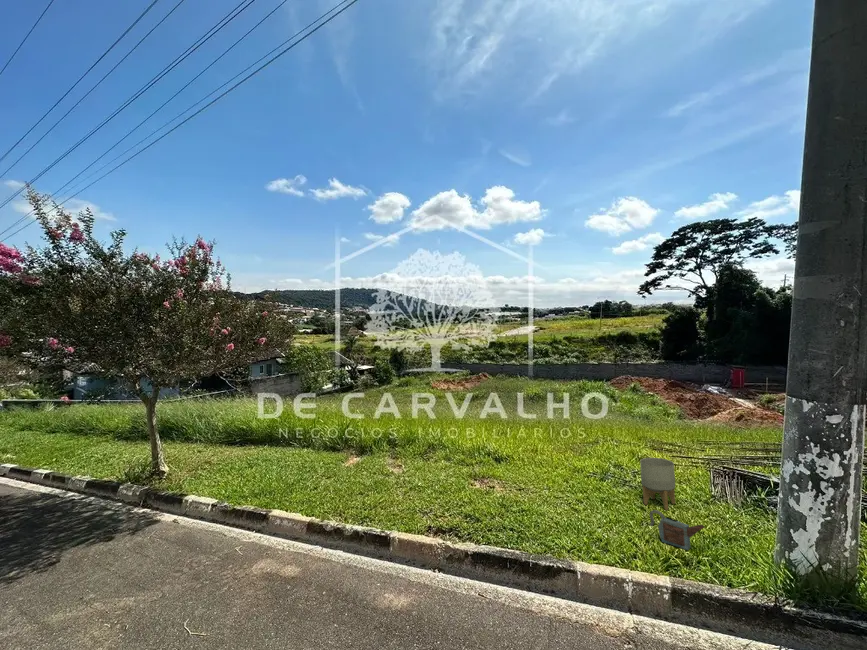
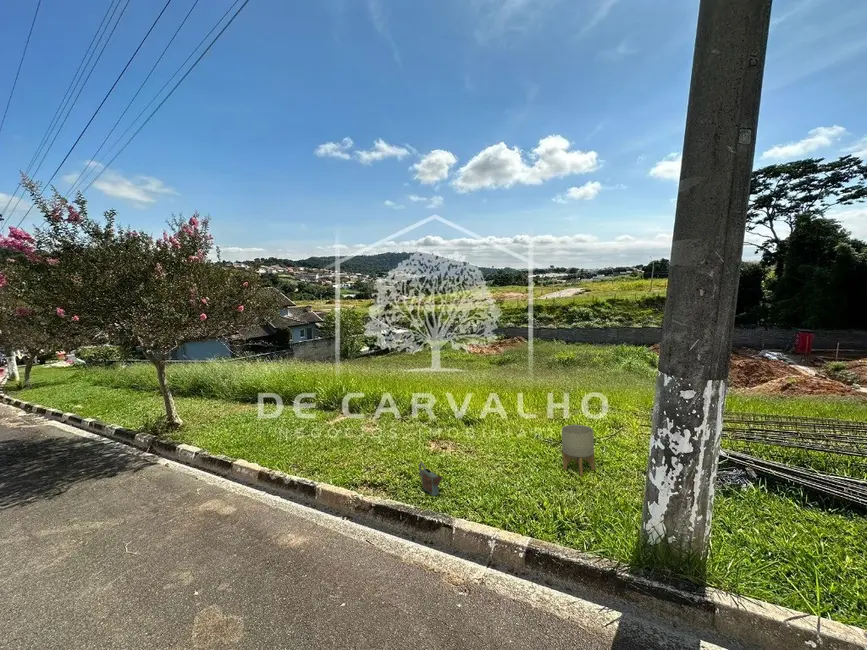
watering can: present [650,510,705,550] -> present [419,462,443,496]

